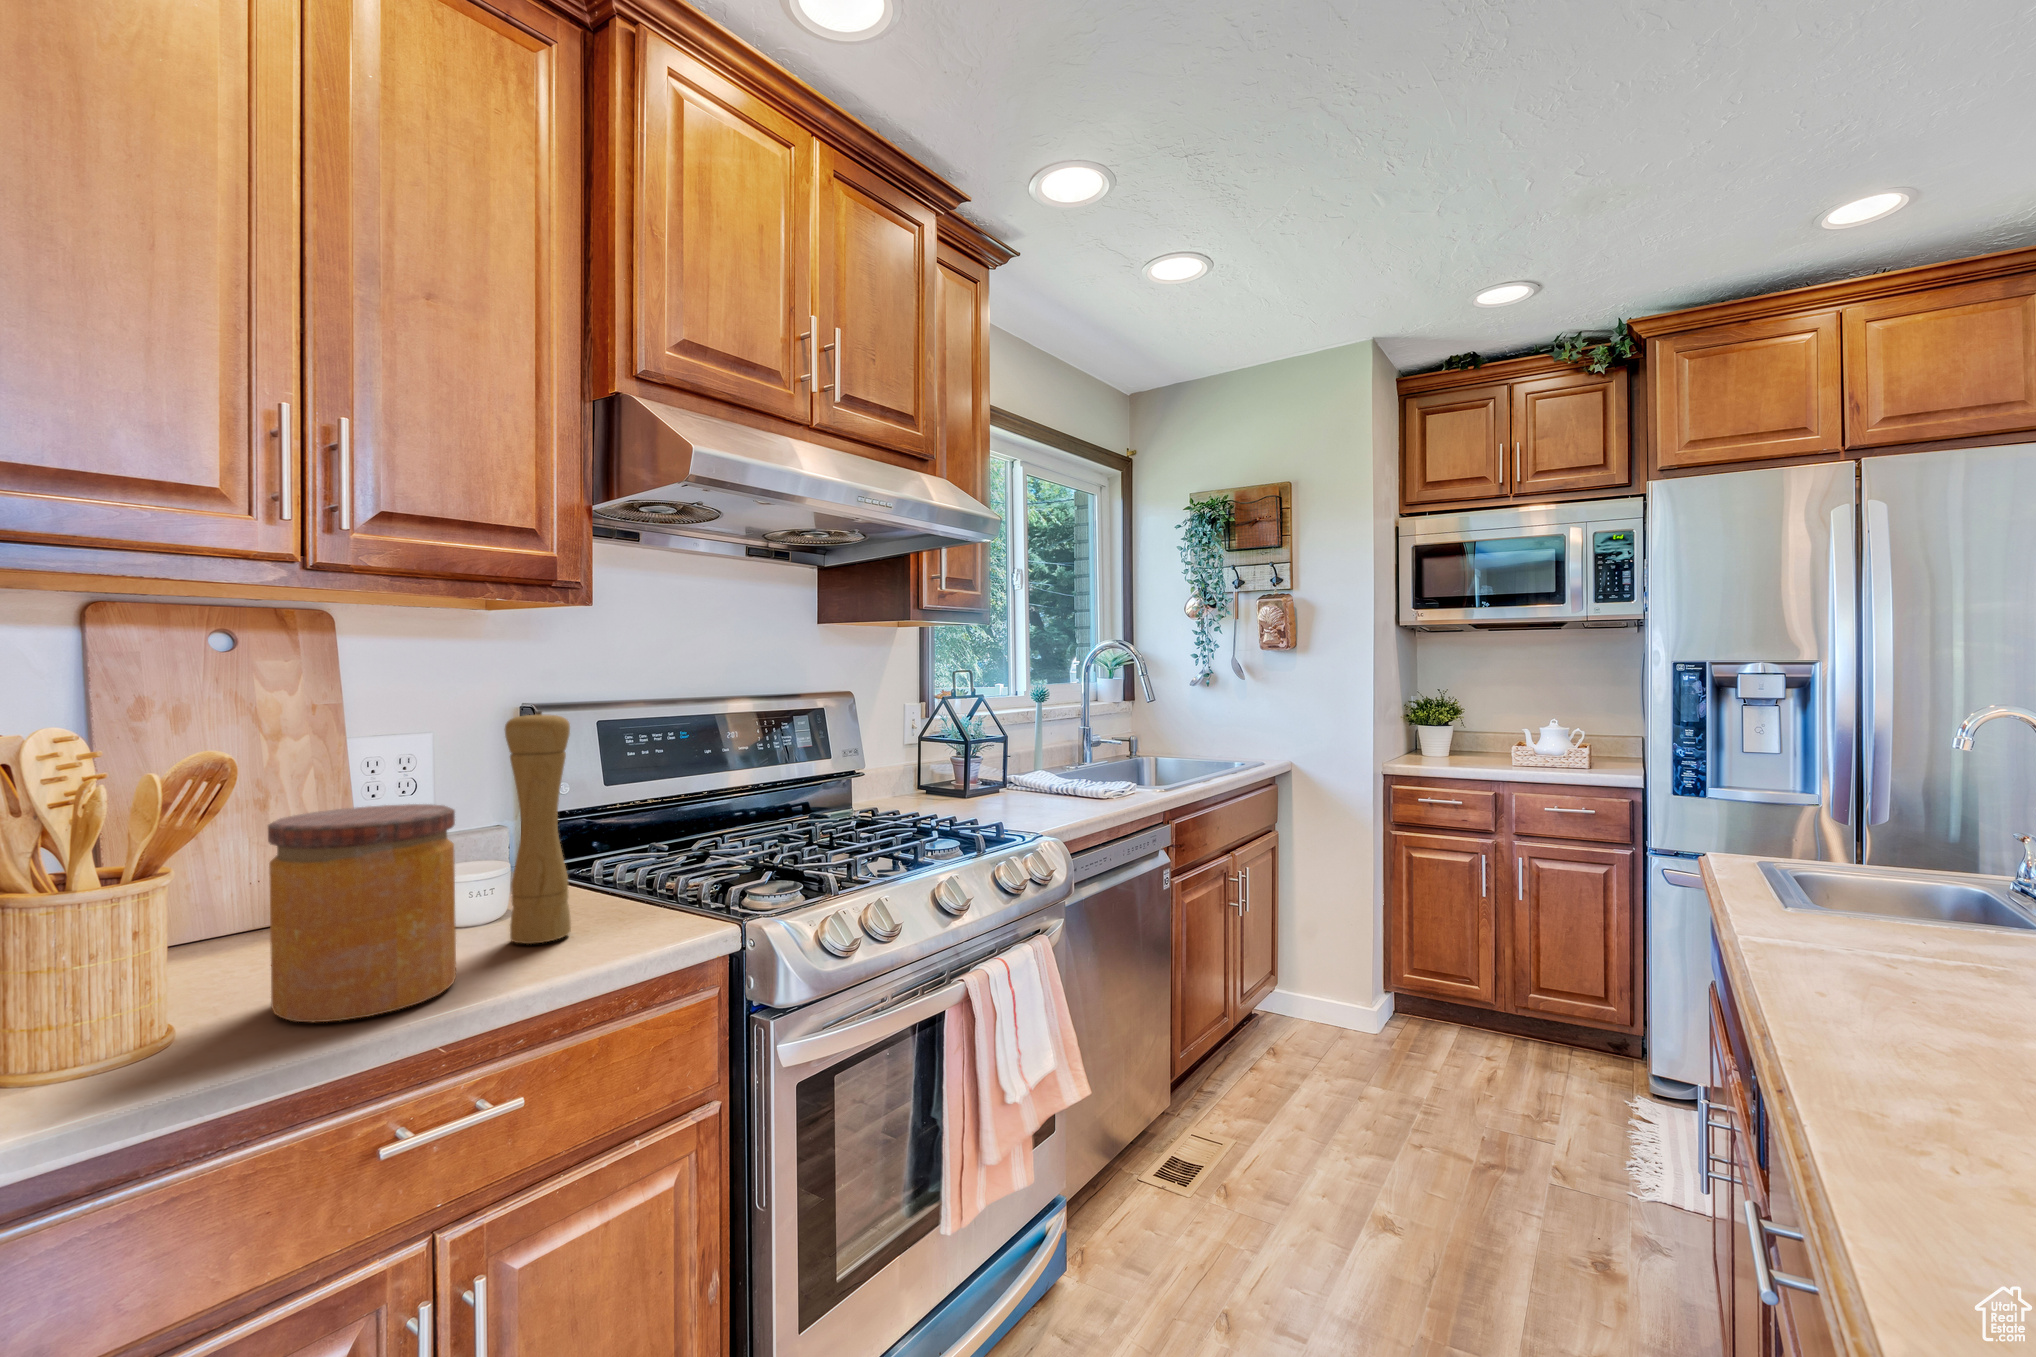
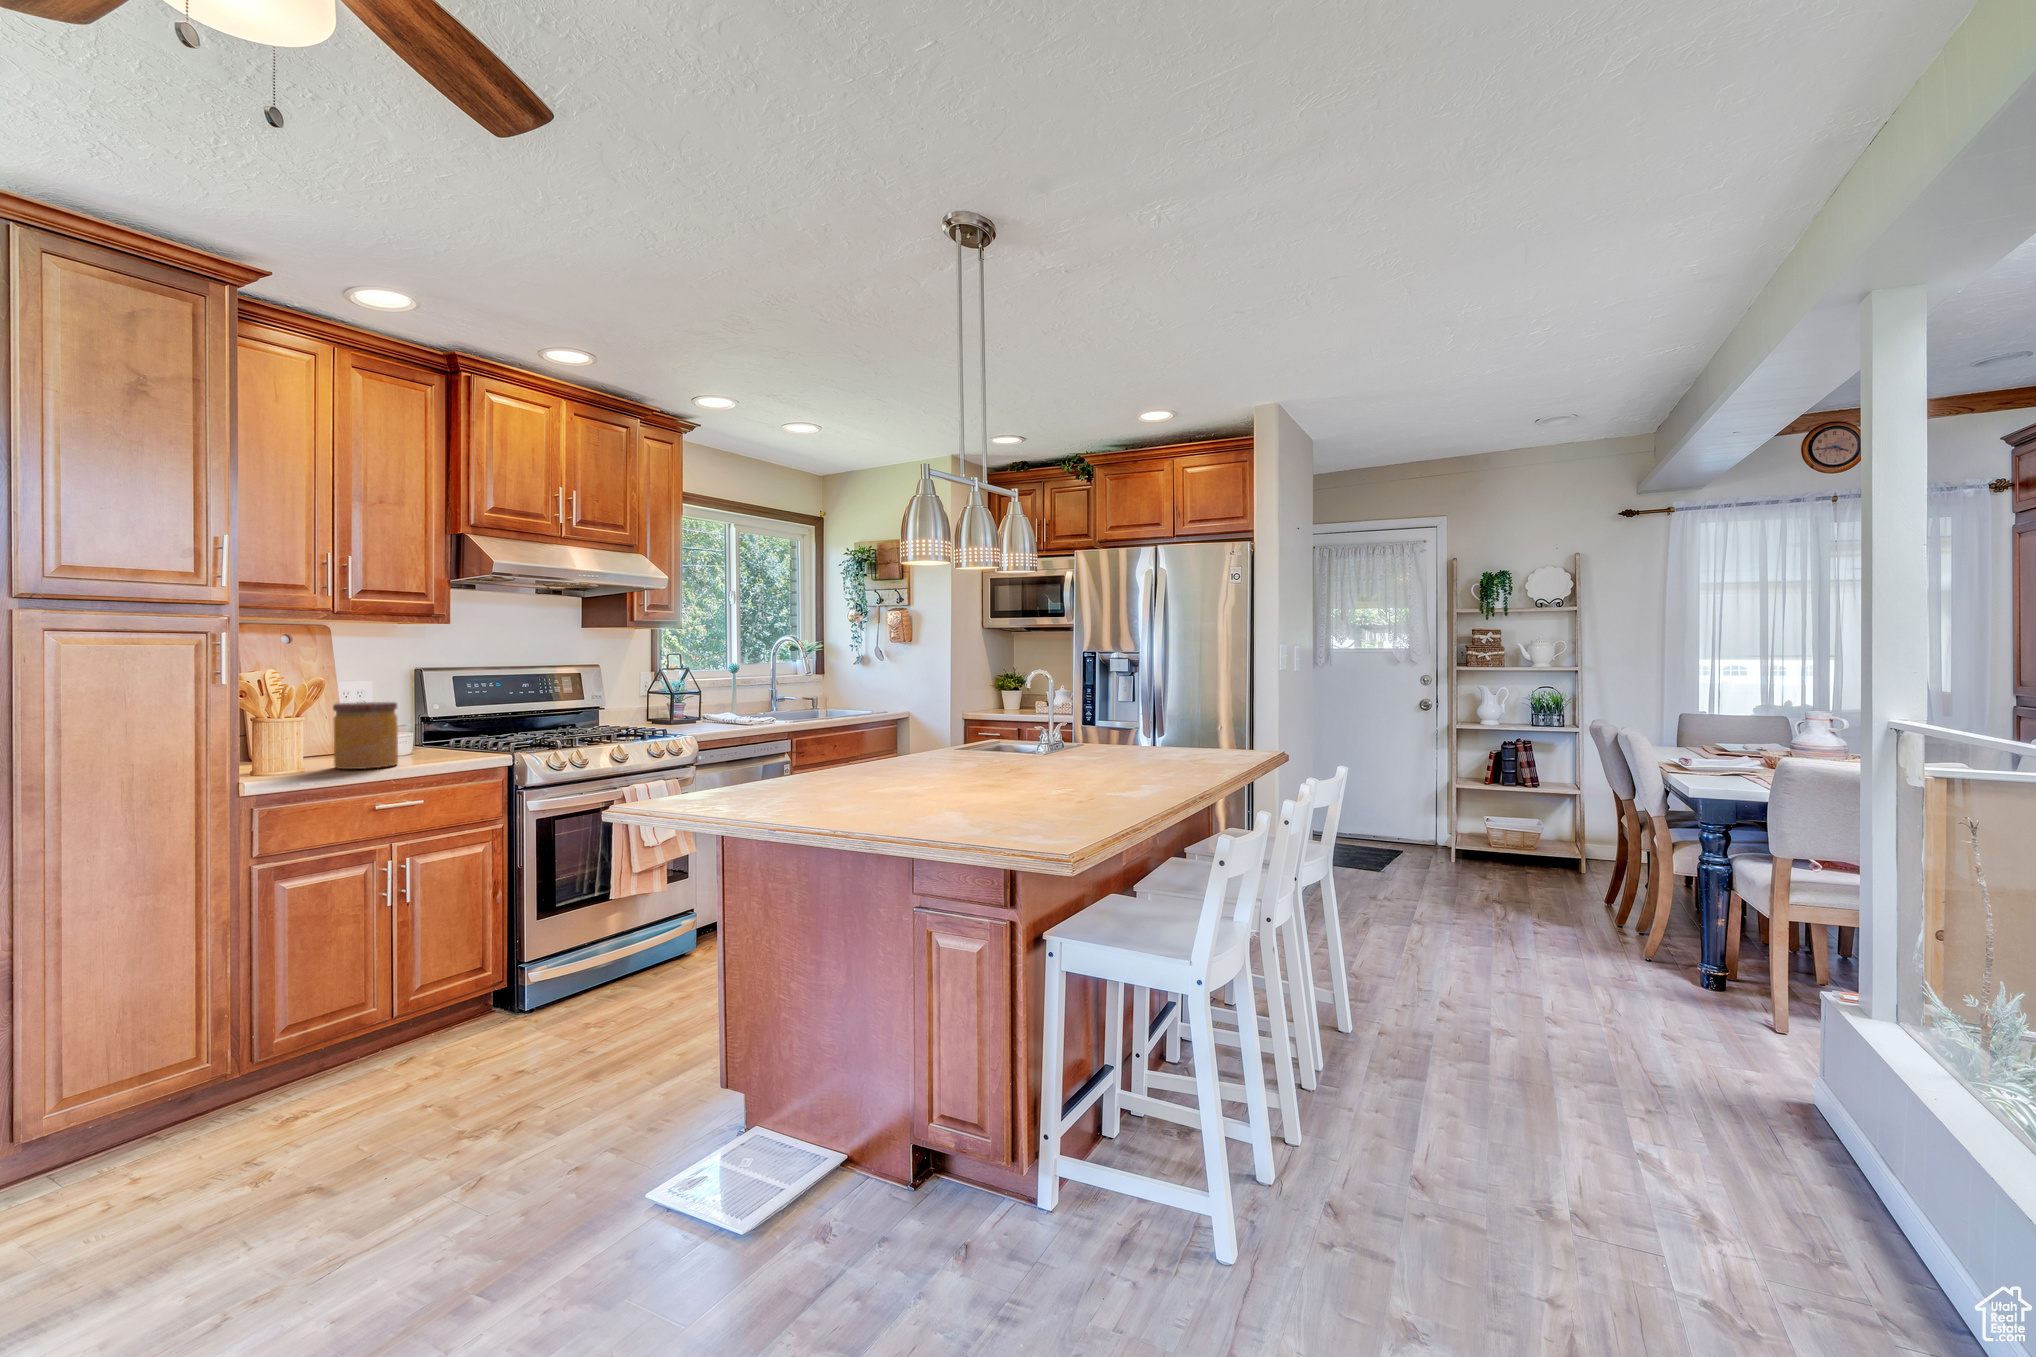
pepper mill: present [505,711,571,944] -> none [414,669,441,758]

